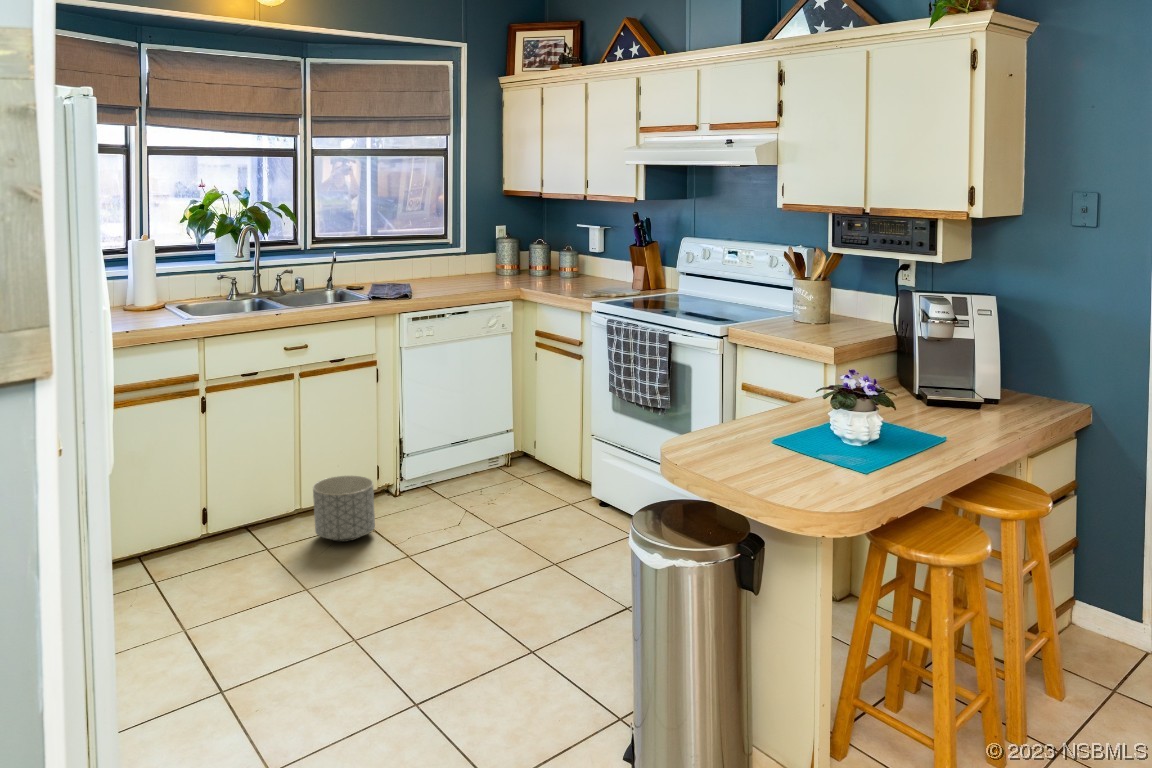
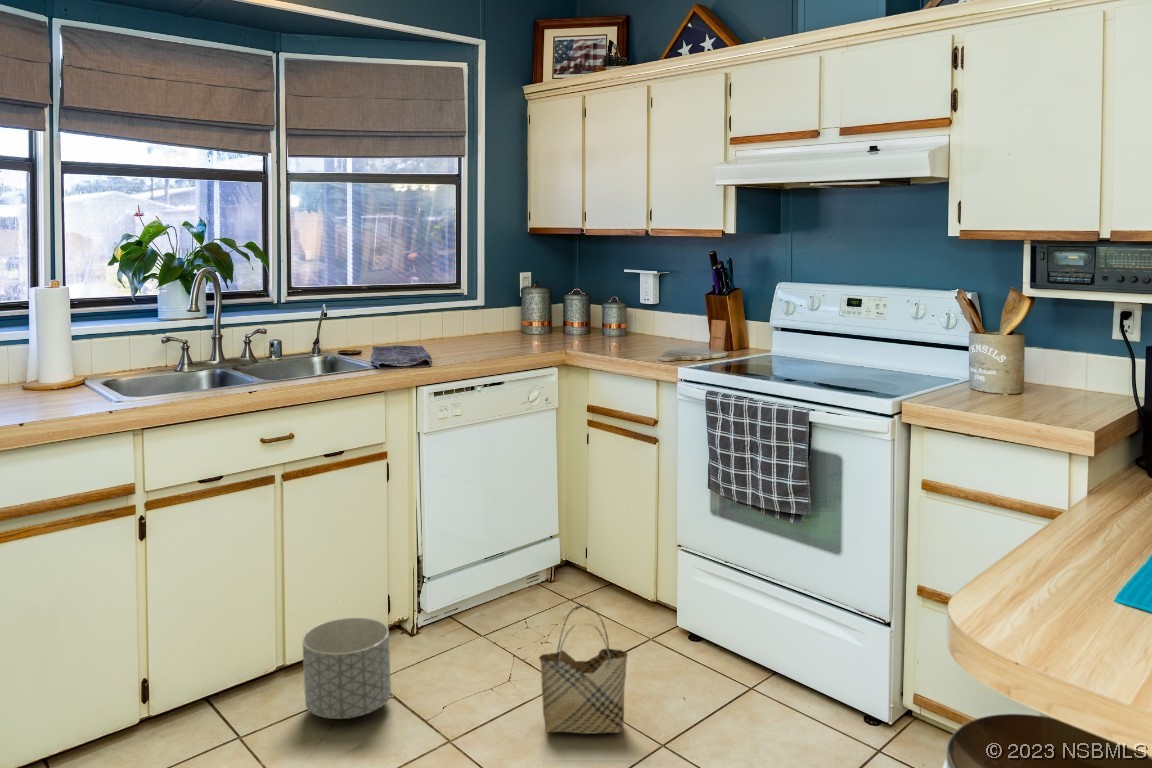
woven basket: none [473,467,535,554] -> present [539,605,628,734]

